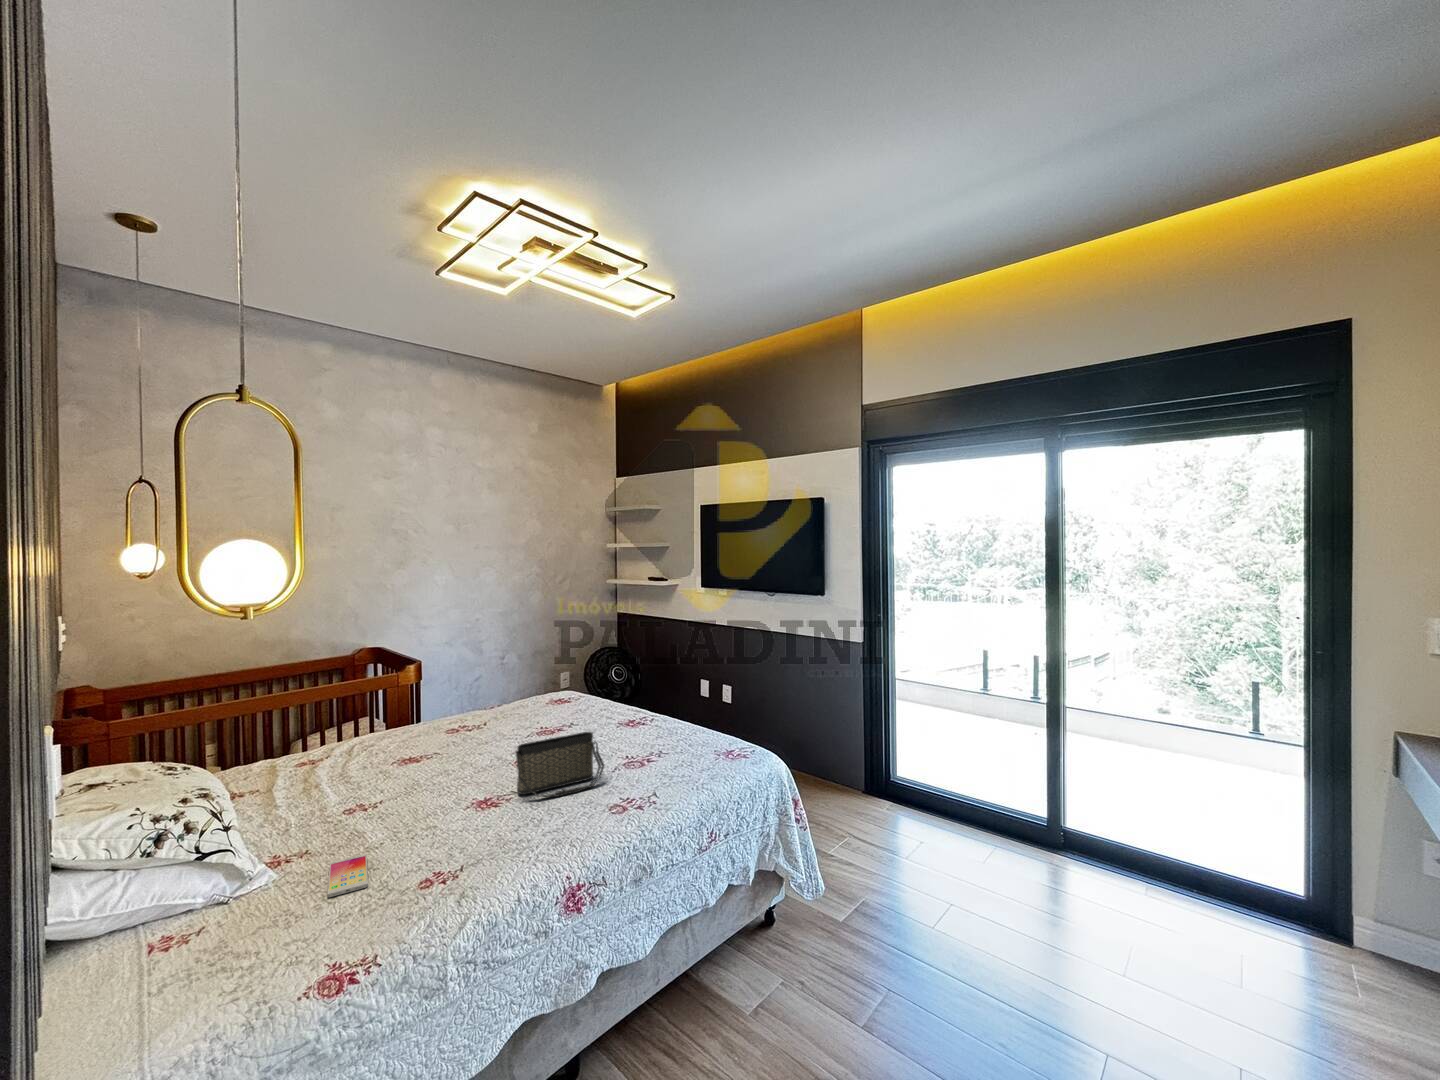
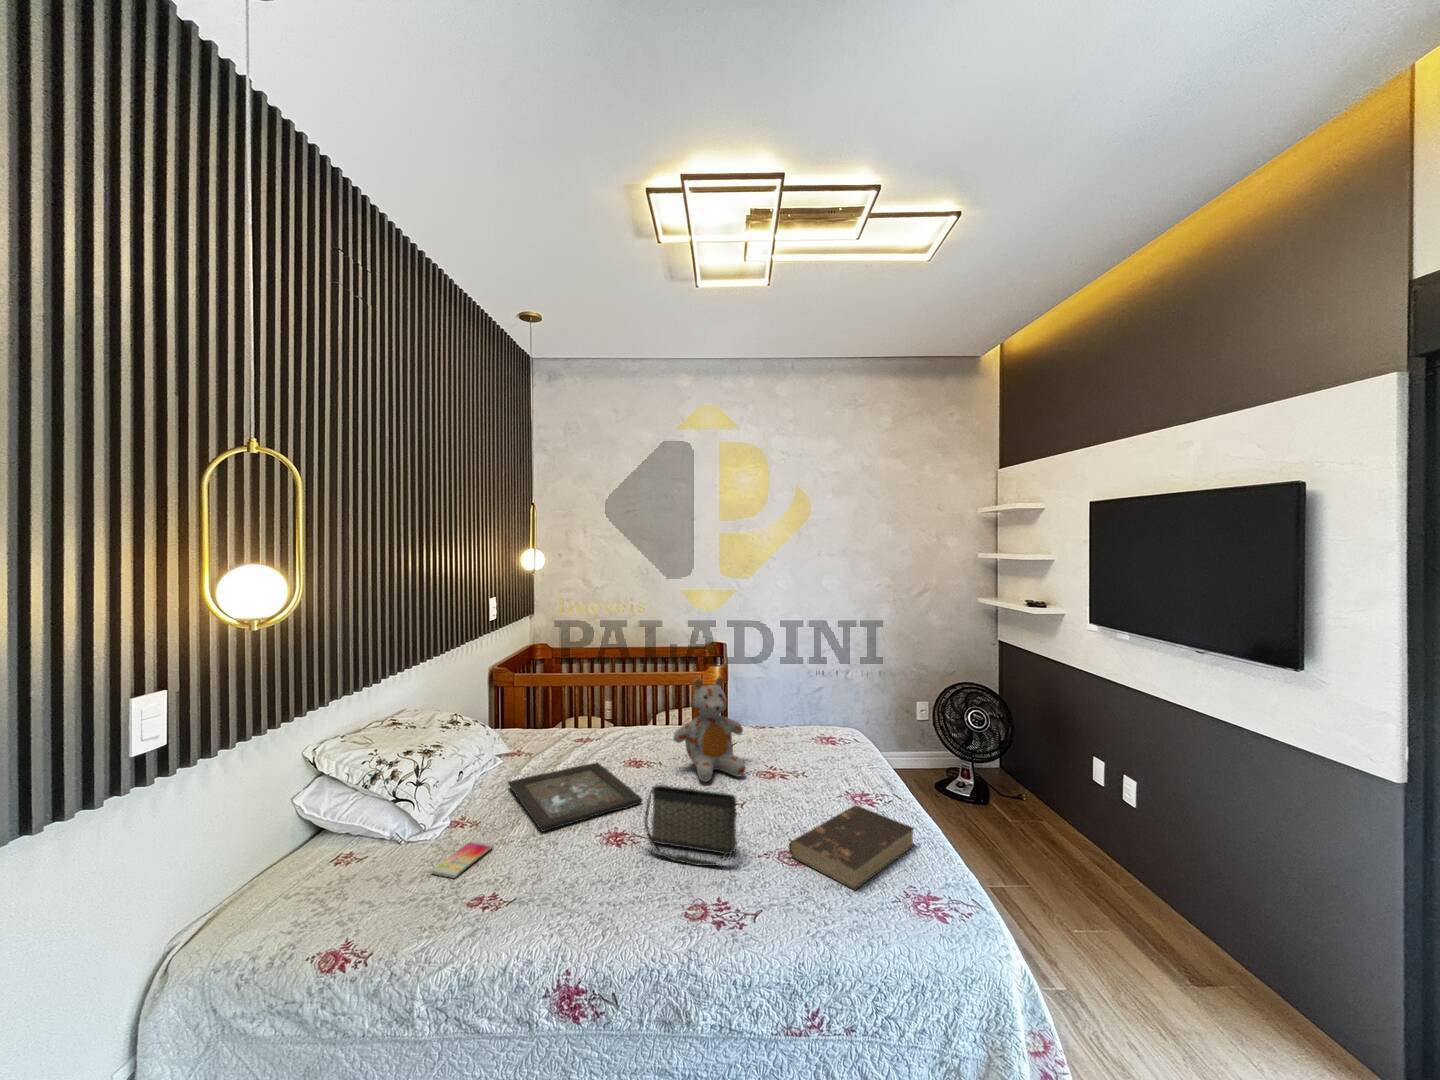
stuffed bear: none [454,656,528,753] -> present [674,676,745,782]
book: none [629,725,689,765] -> present [789,806,914,890]
tray: none [278,772,466,829] -> present [508,763,642,831]

